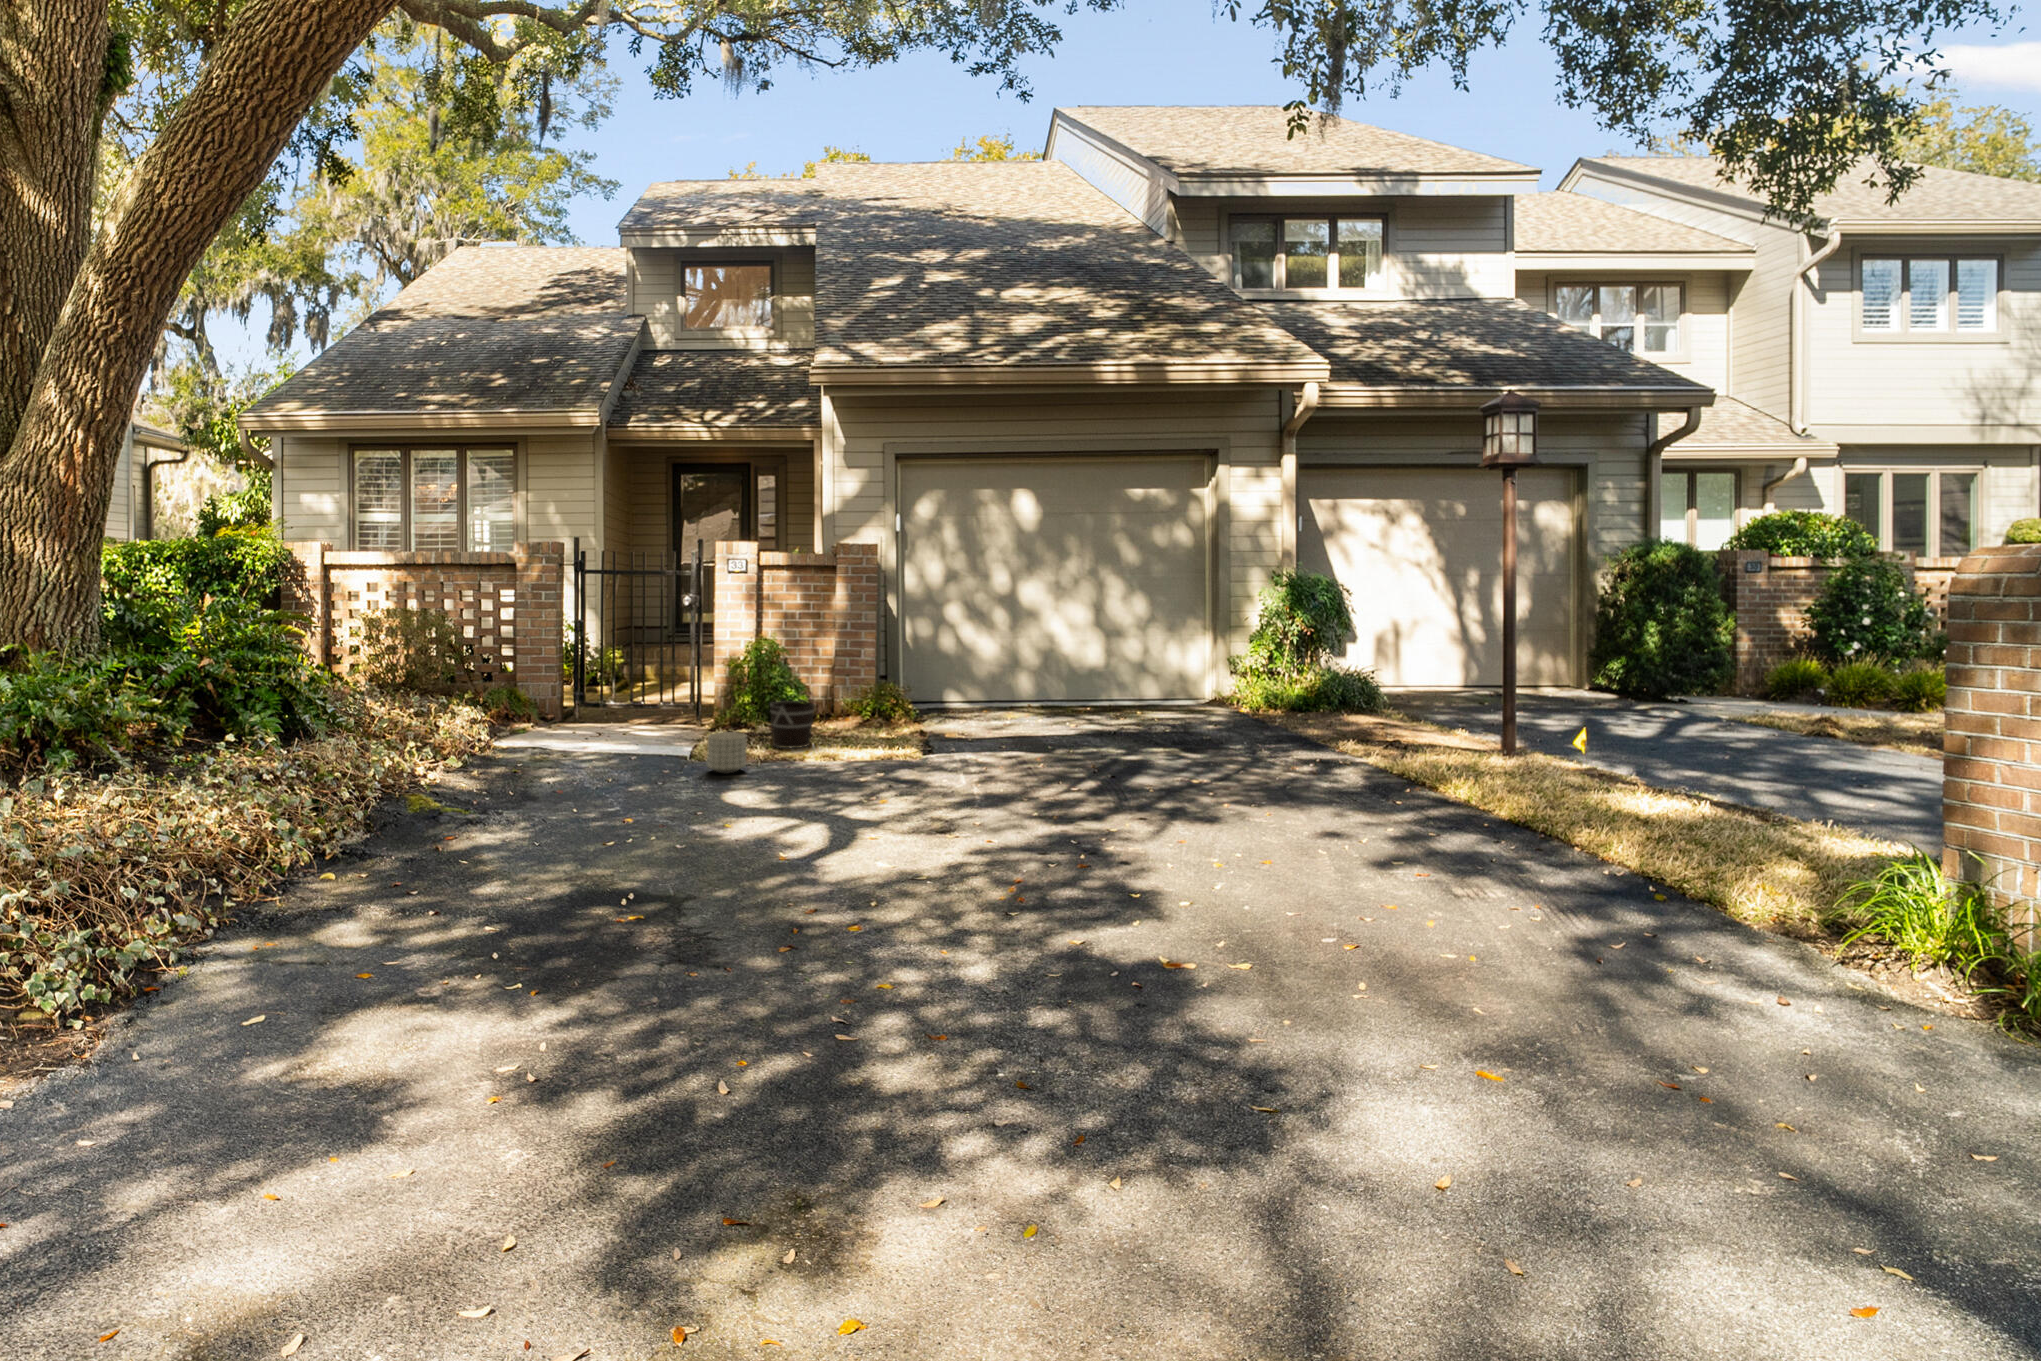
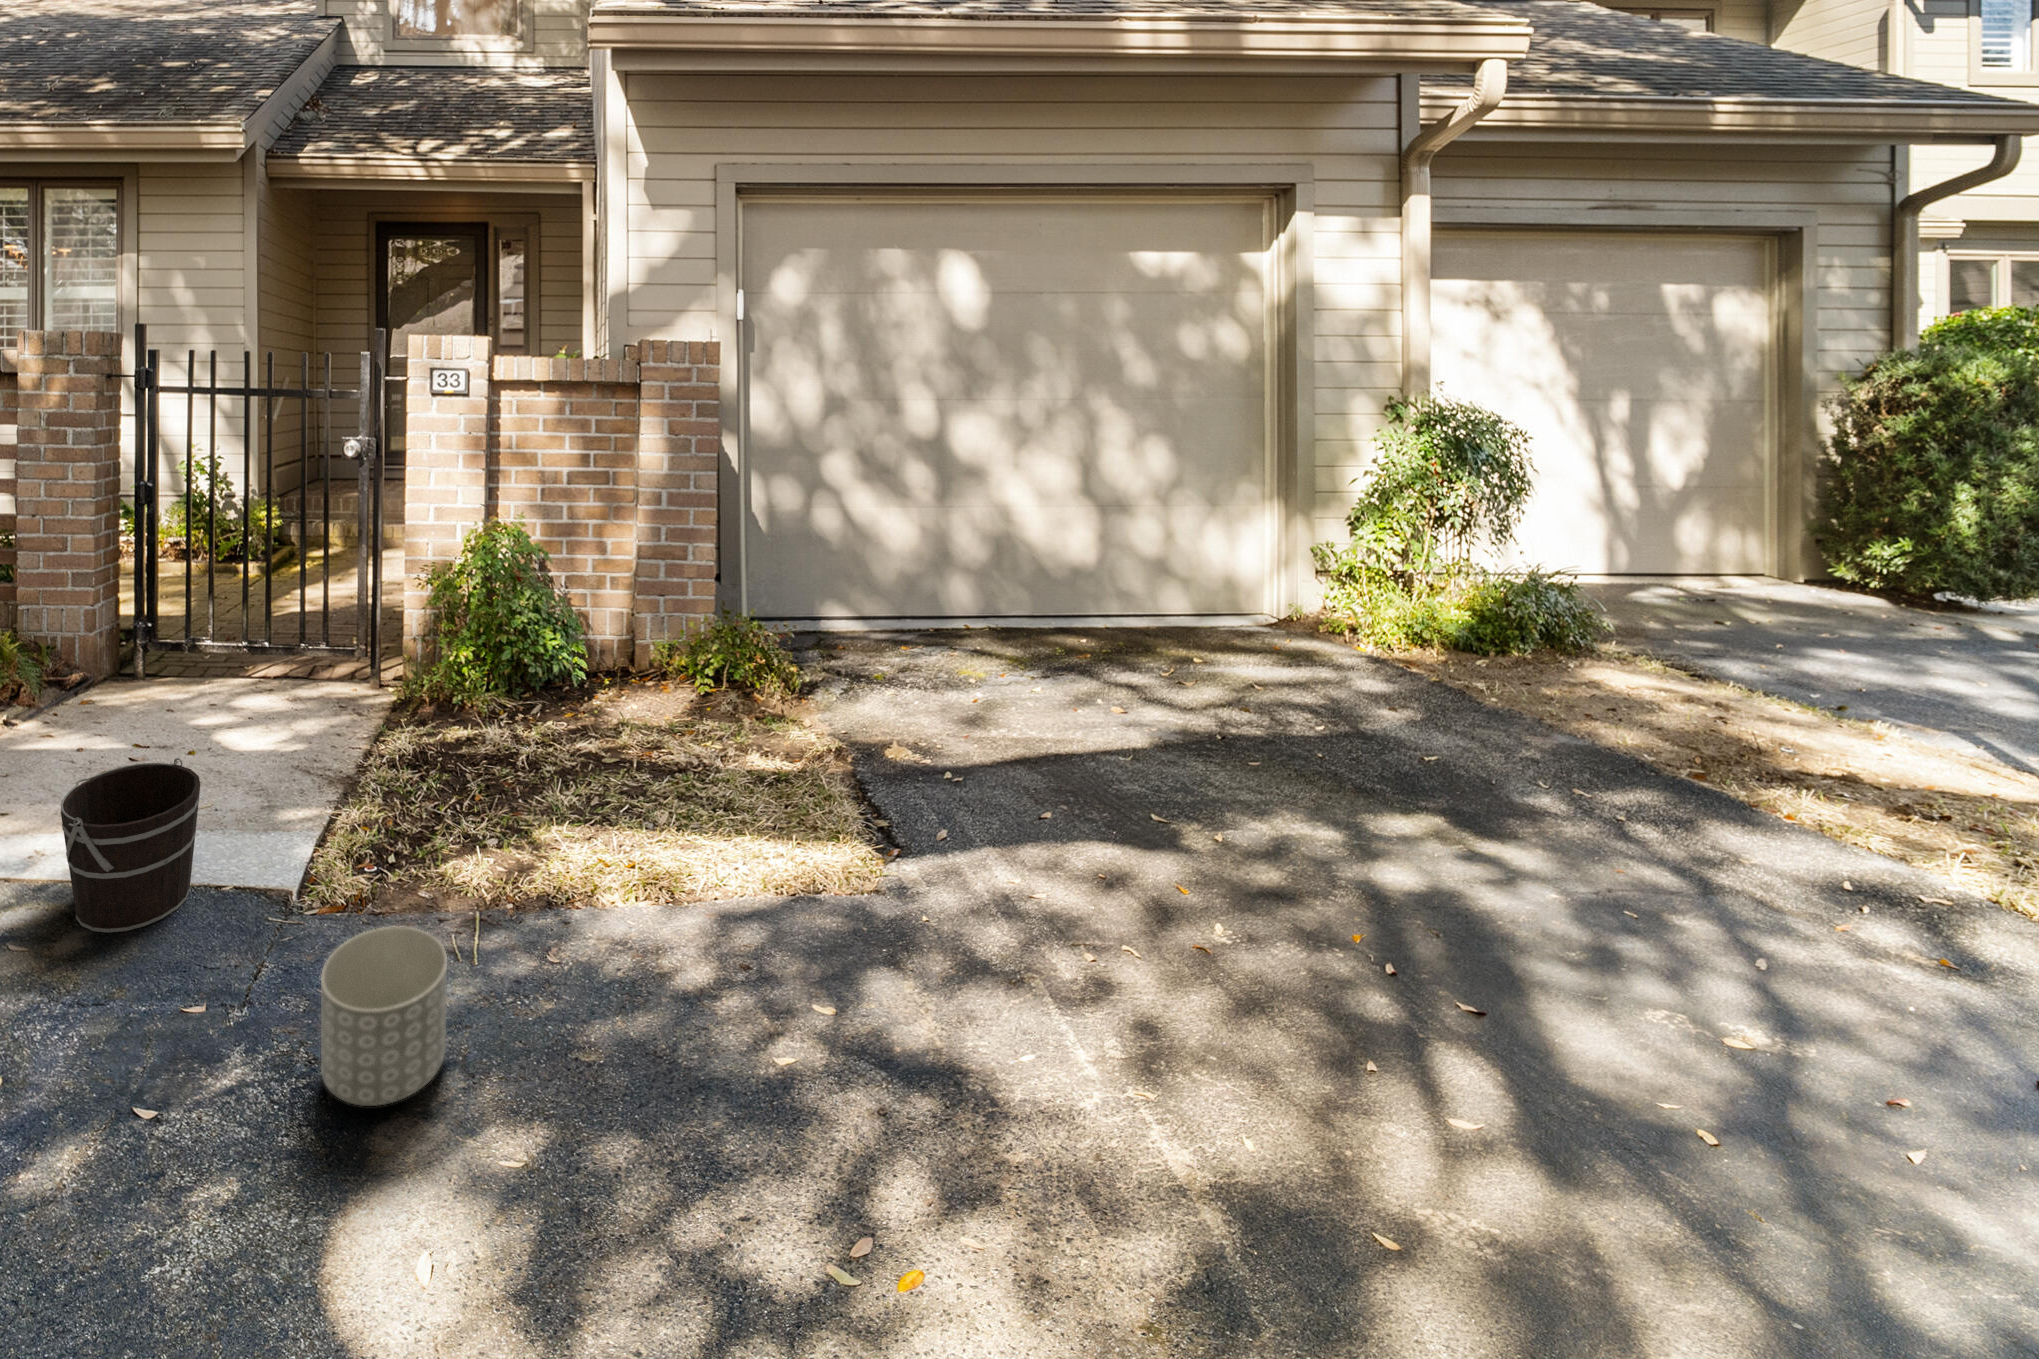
bucket: present [770,701,814,748] -> present [61,758,200,933]

